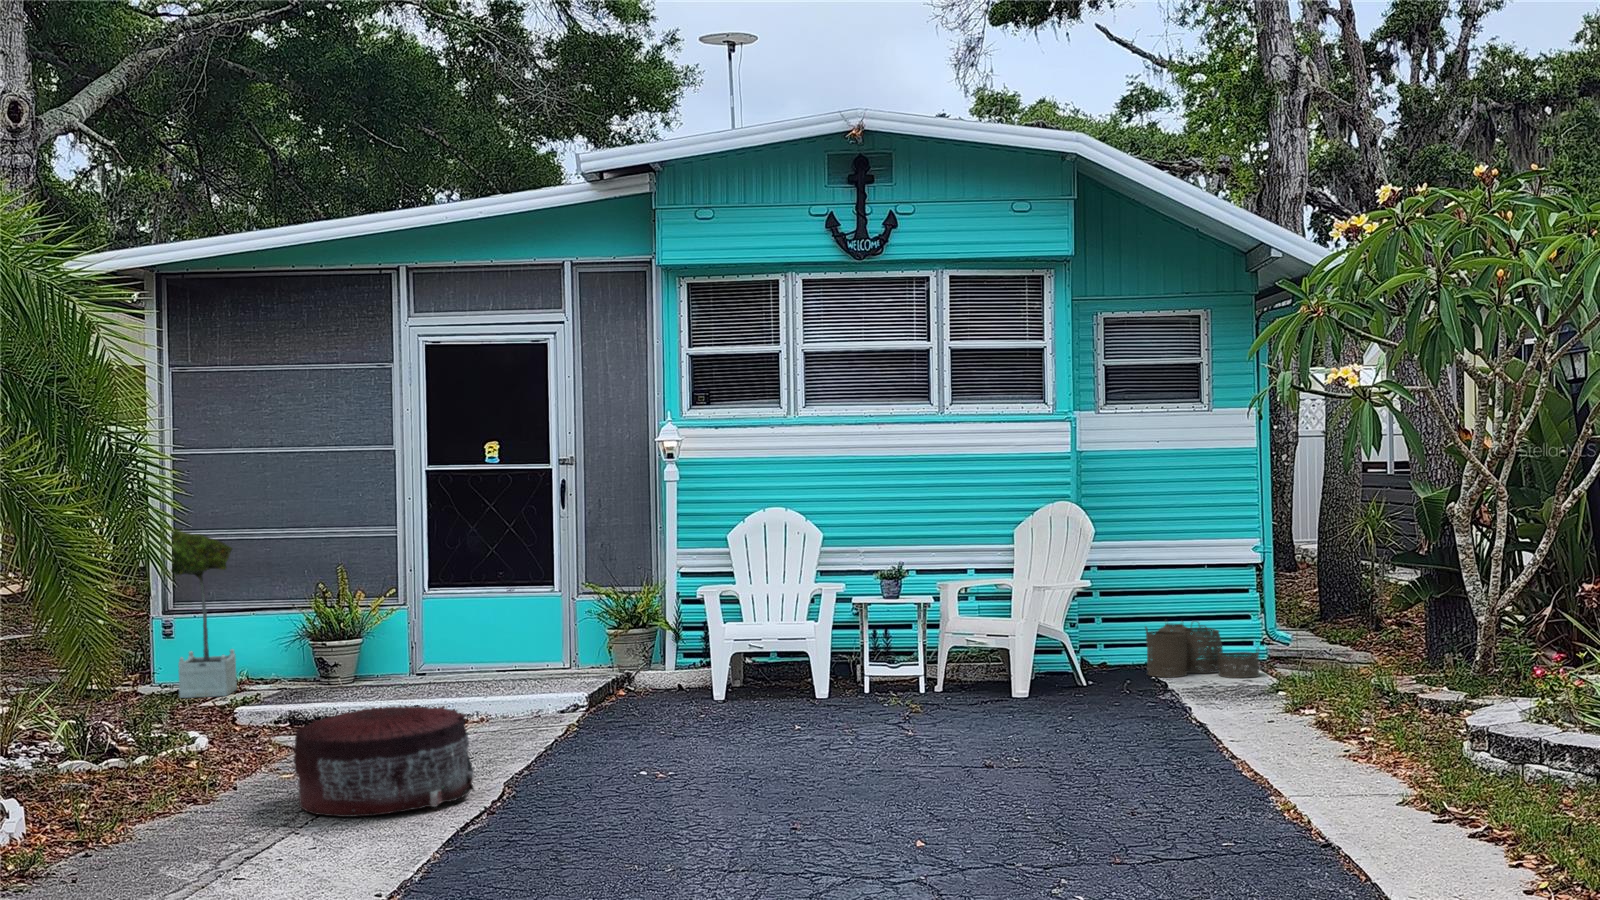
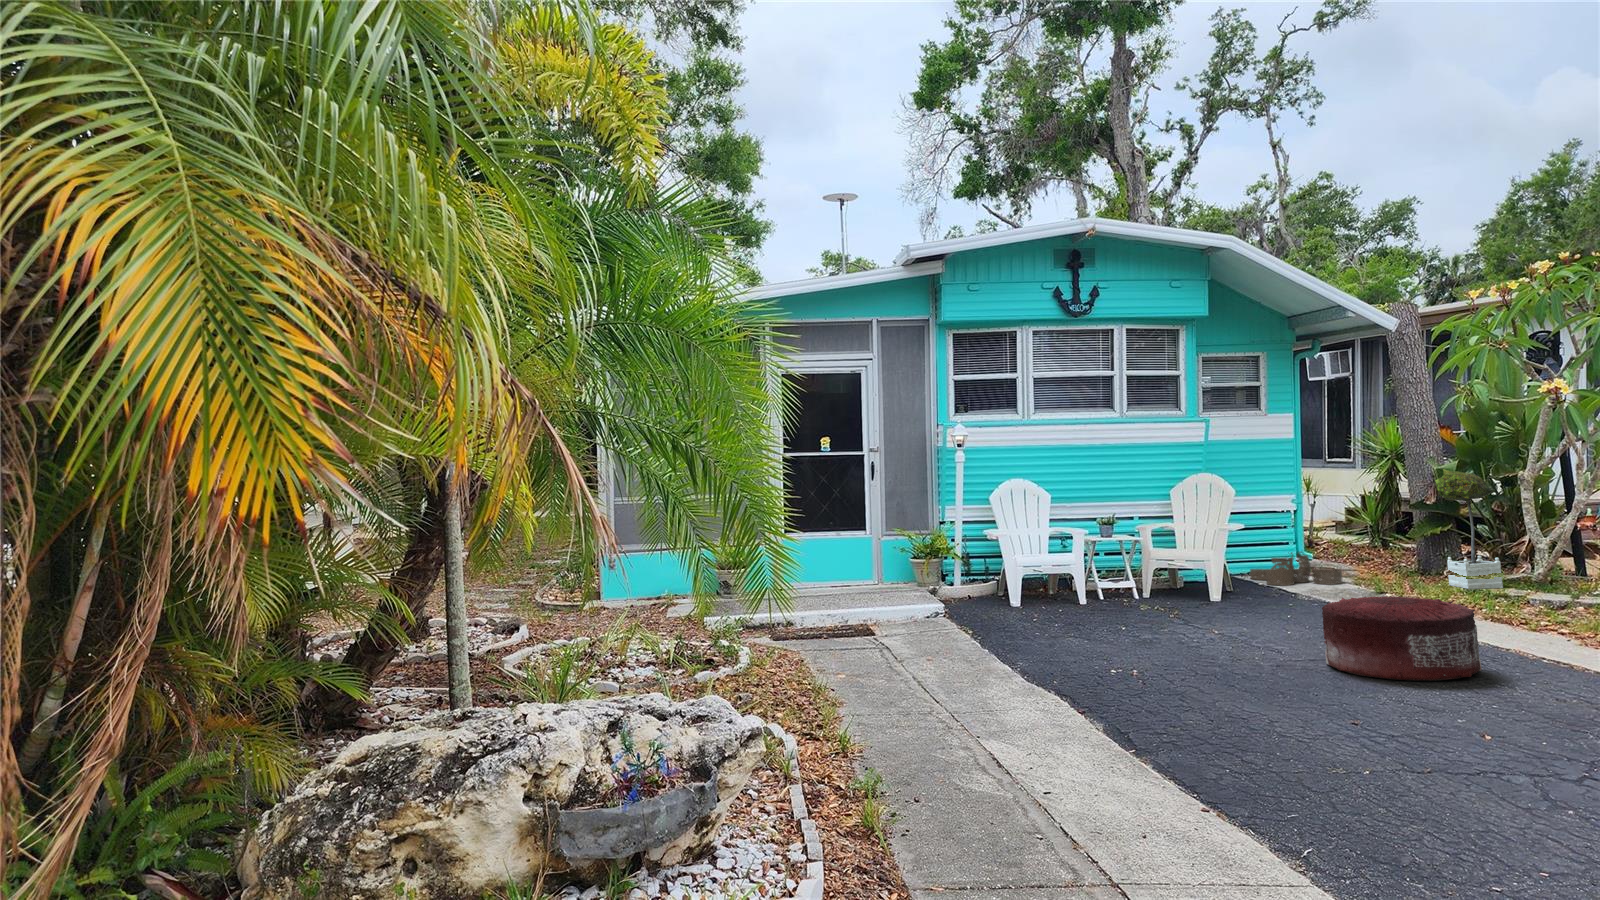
potted tree: present [171,529,237,698] -> present [1436,469,1503,589]
pouf: present [294,706,474,817] -> present [1322,596,1482,681]

